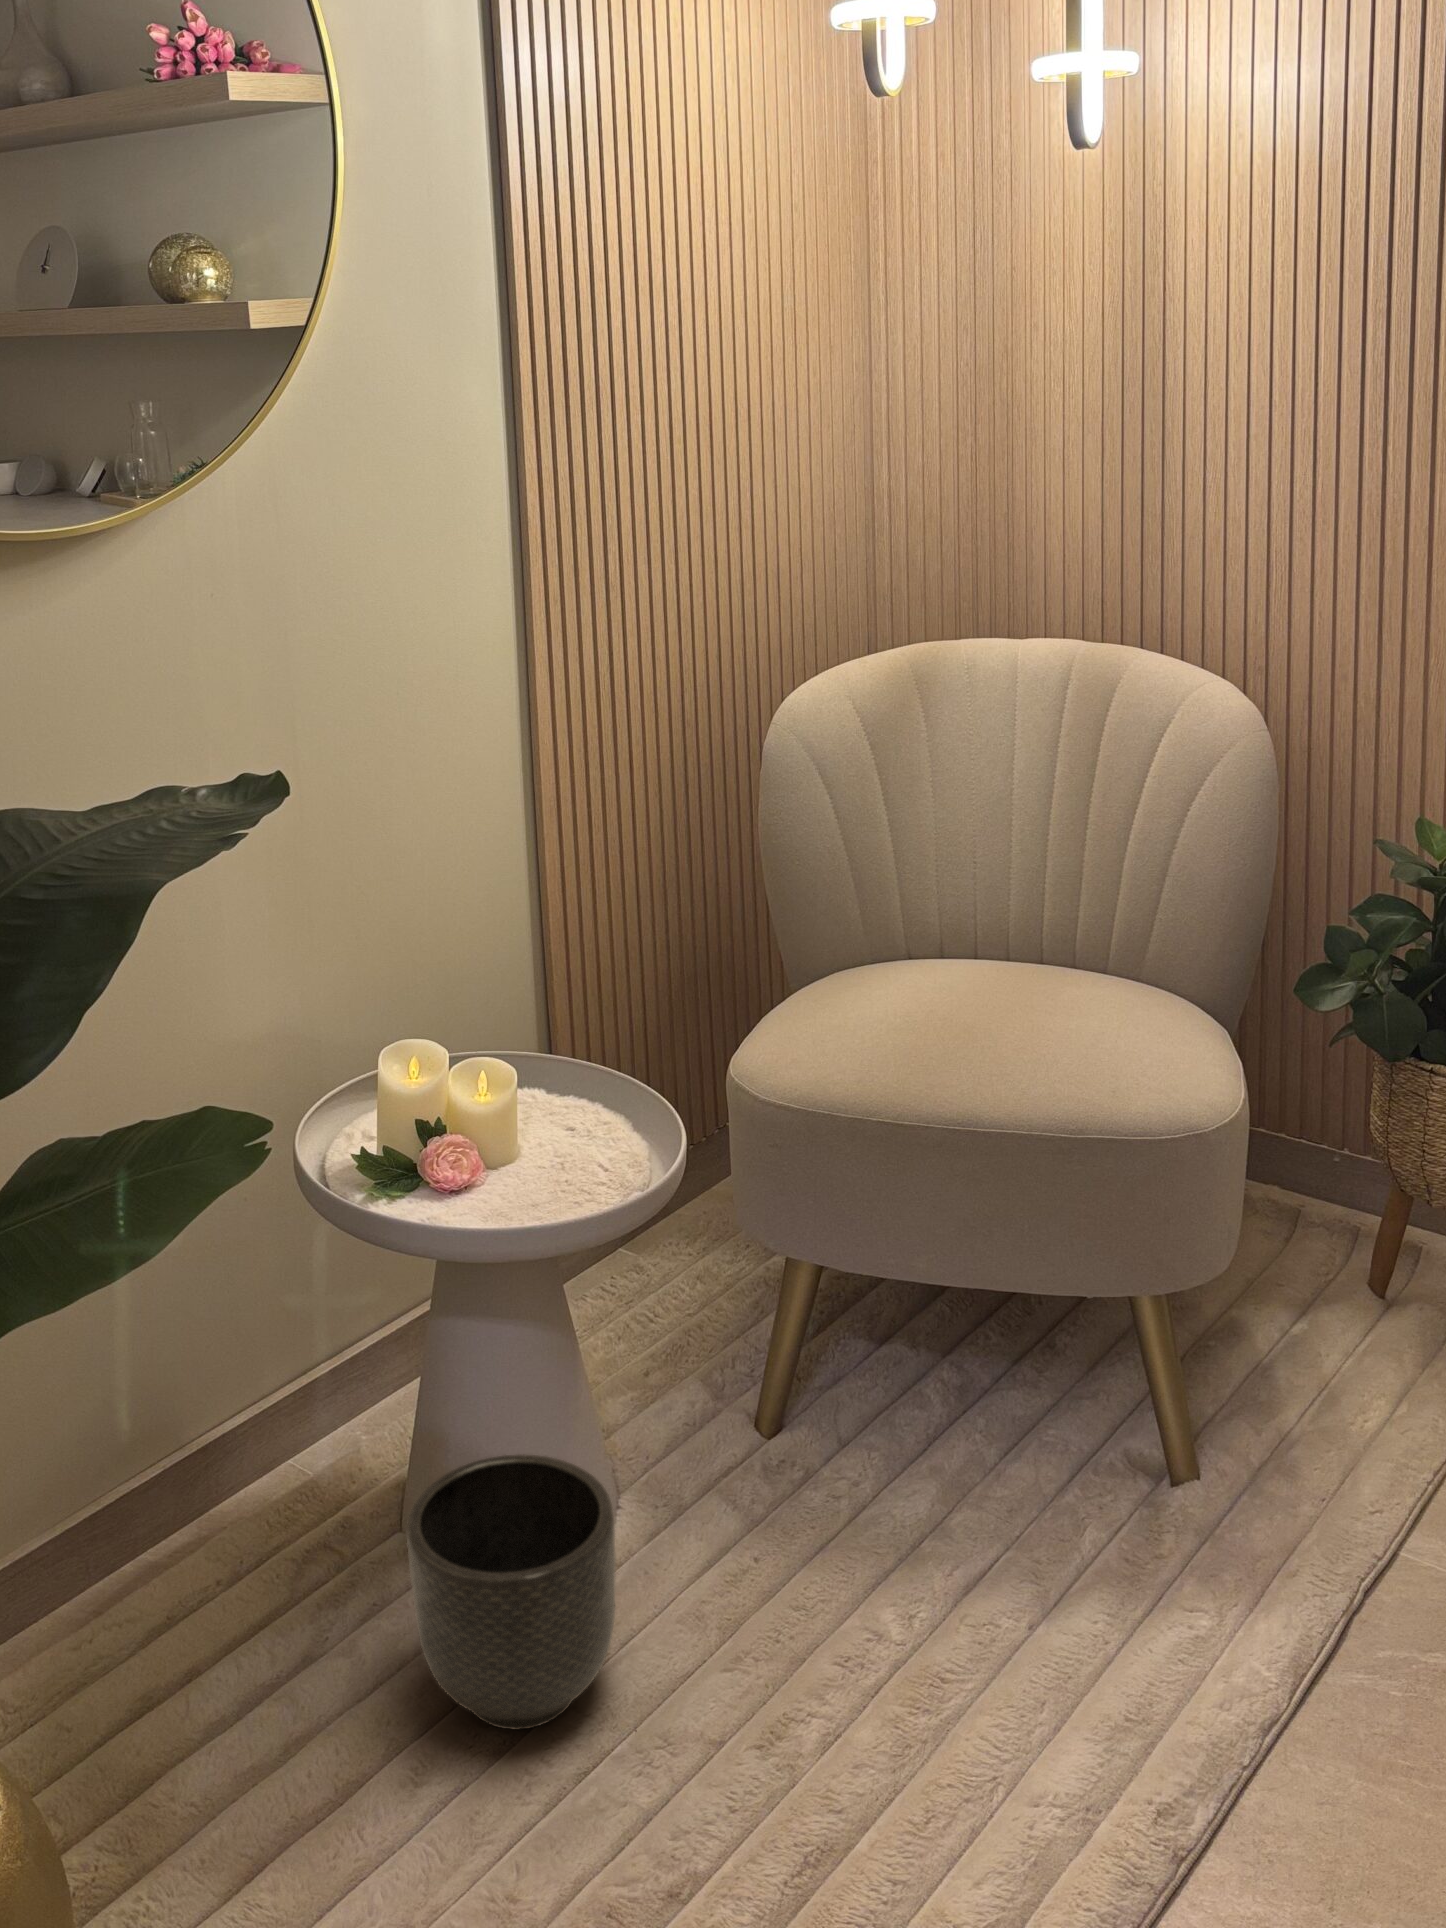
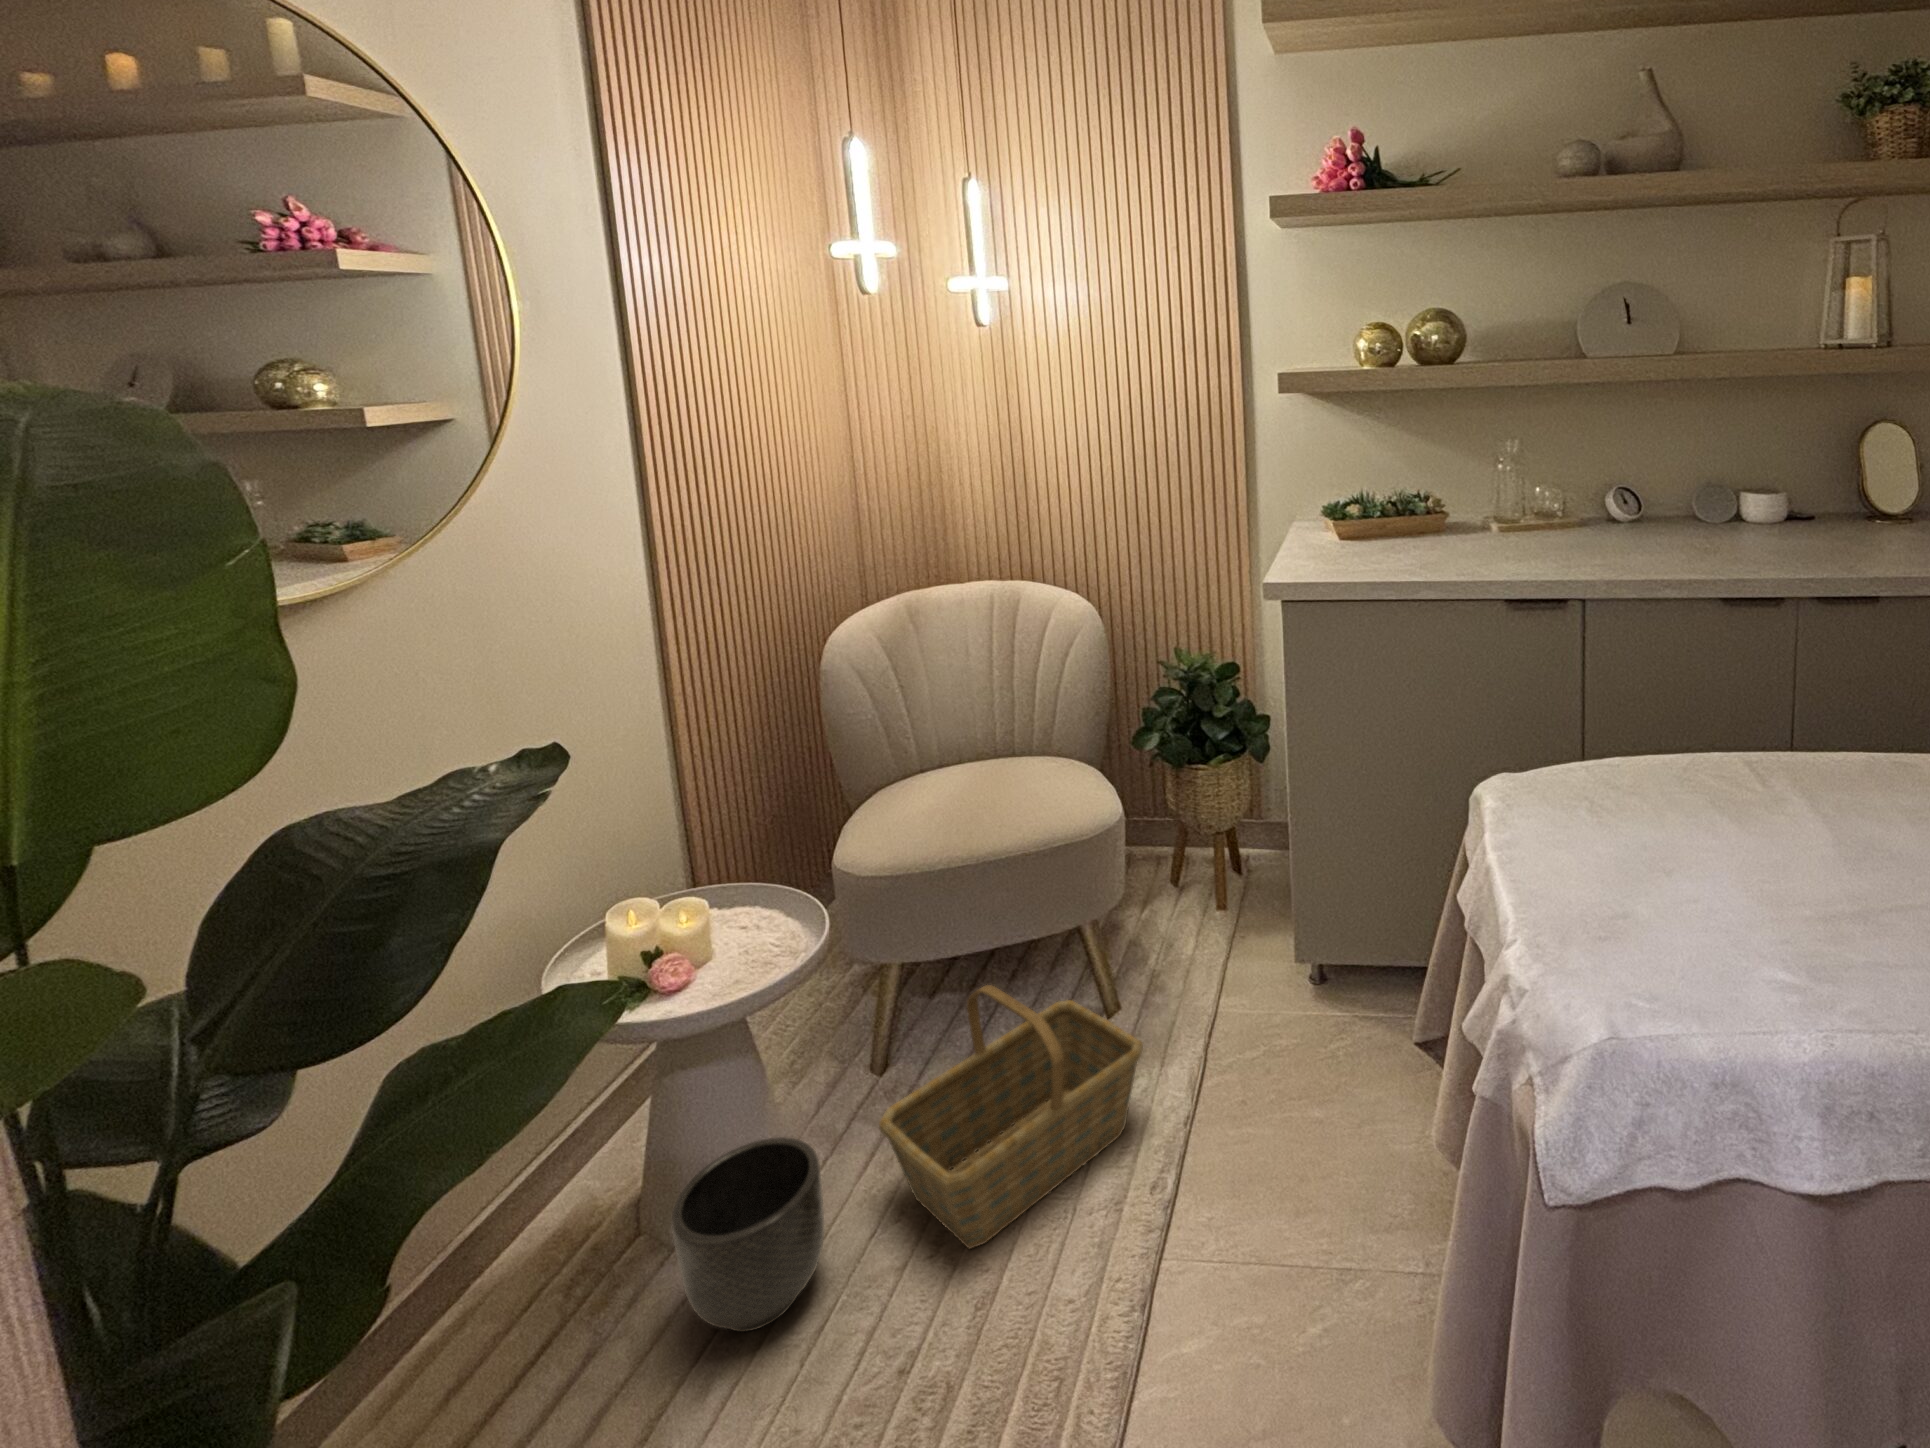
basket: none [718,1342,1191,1765] -> present [879,985,1143,1249]

